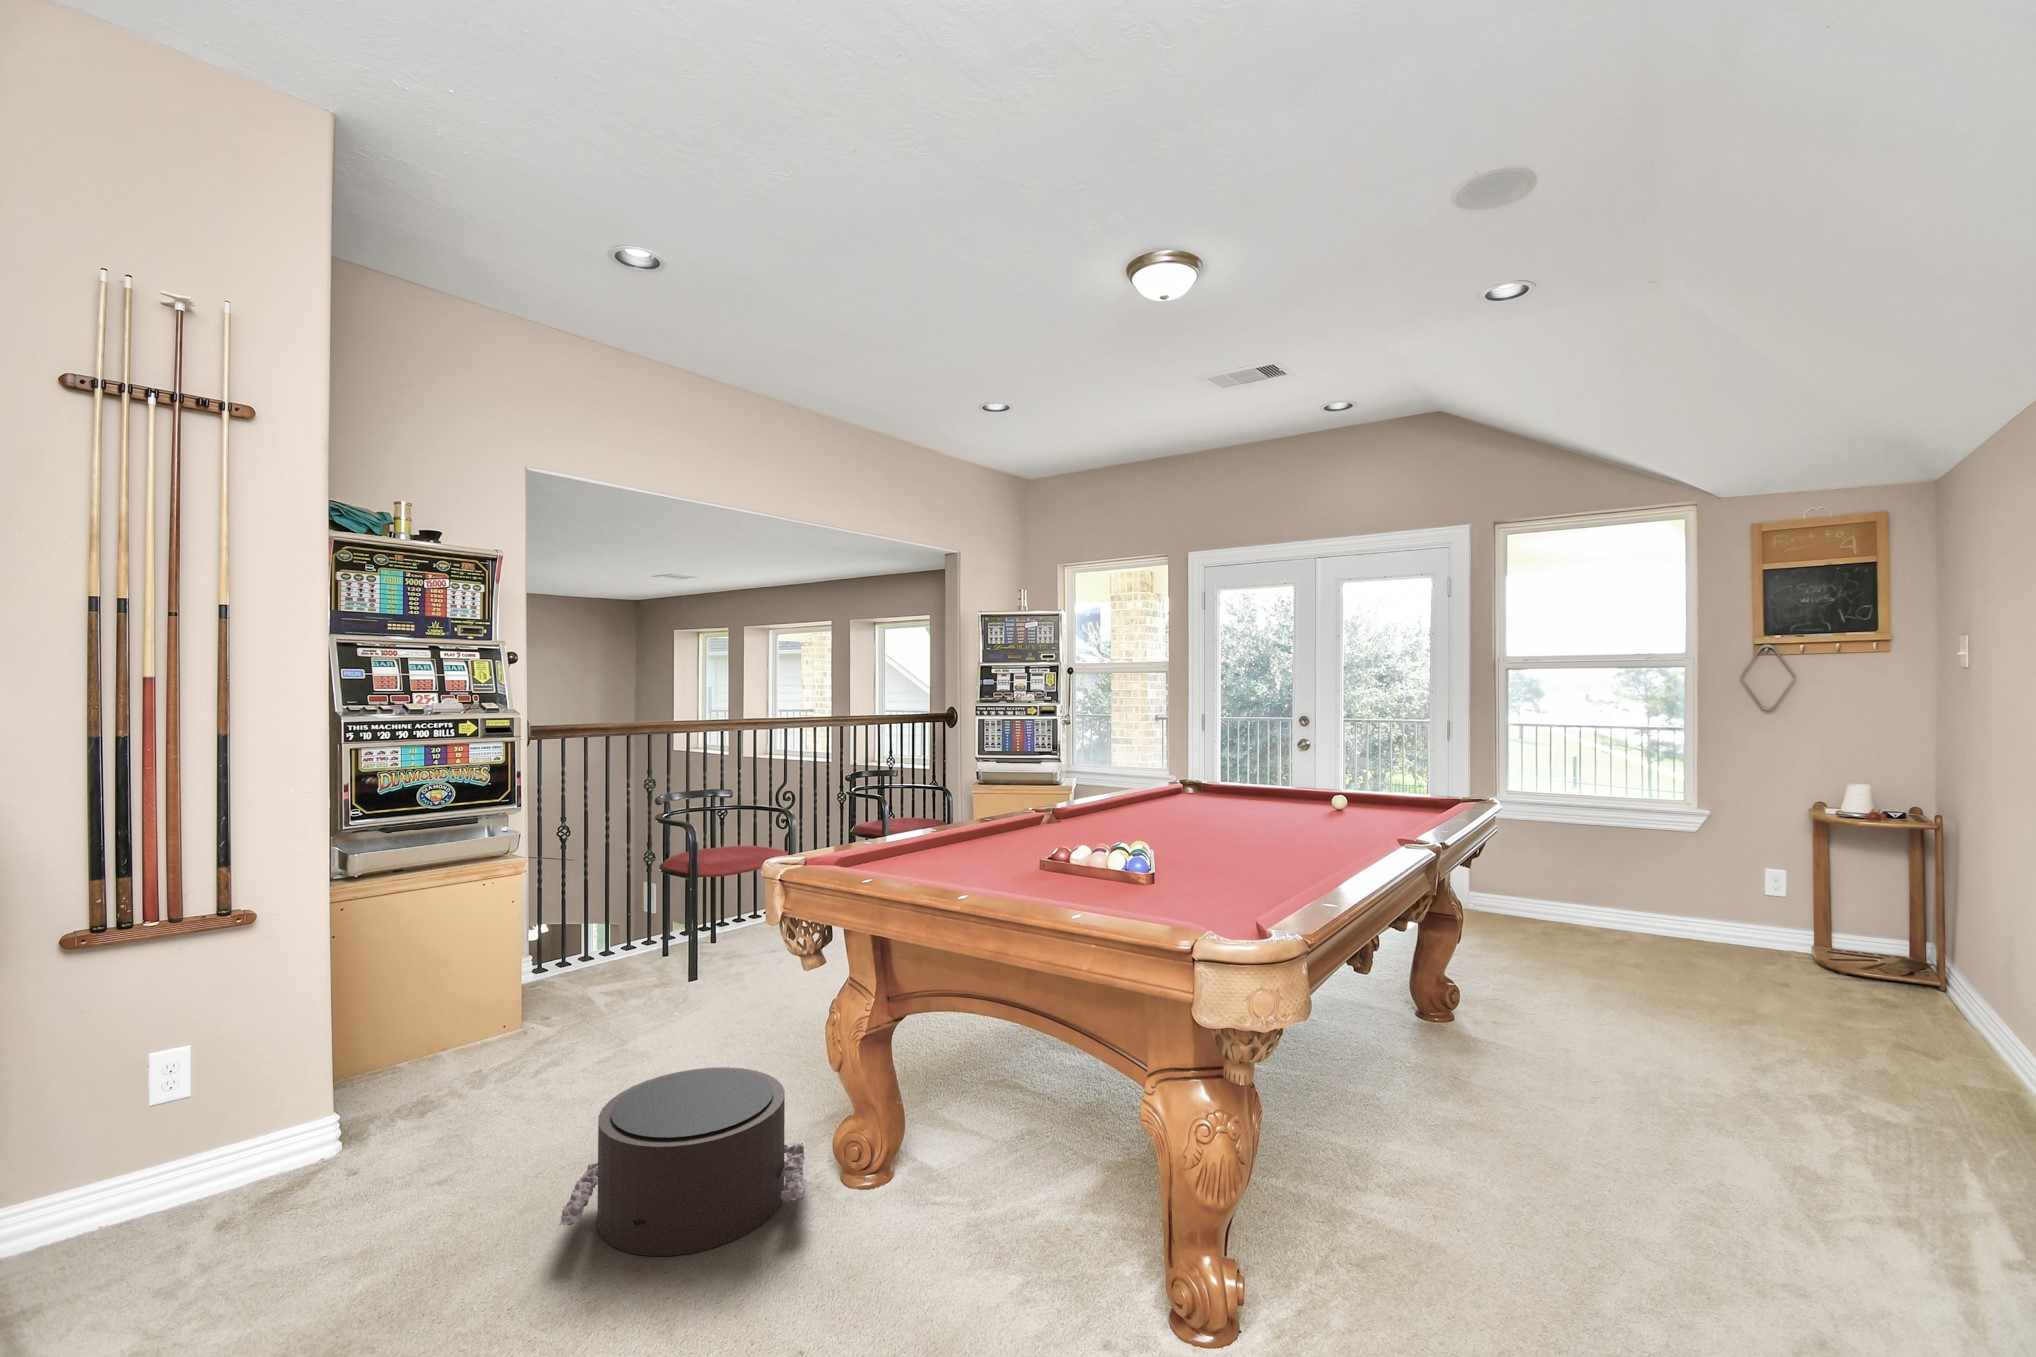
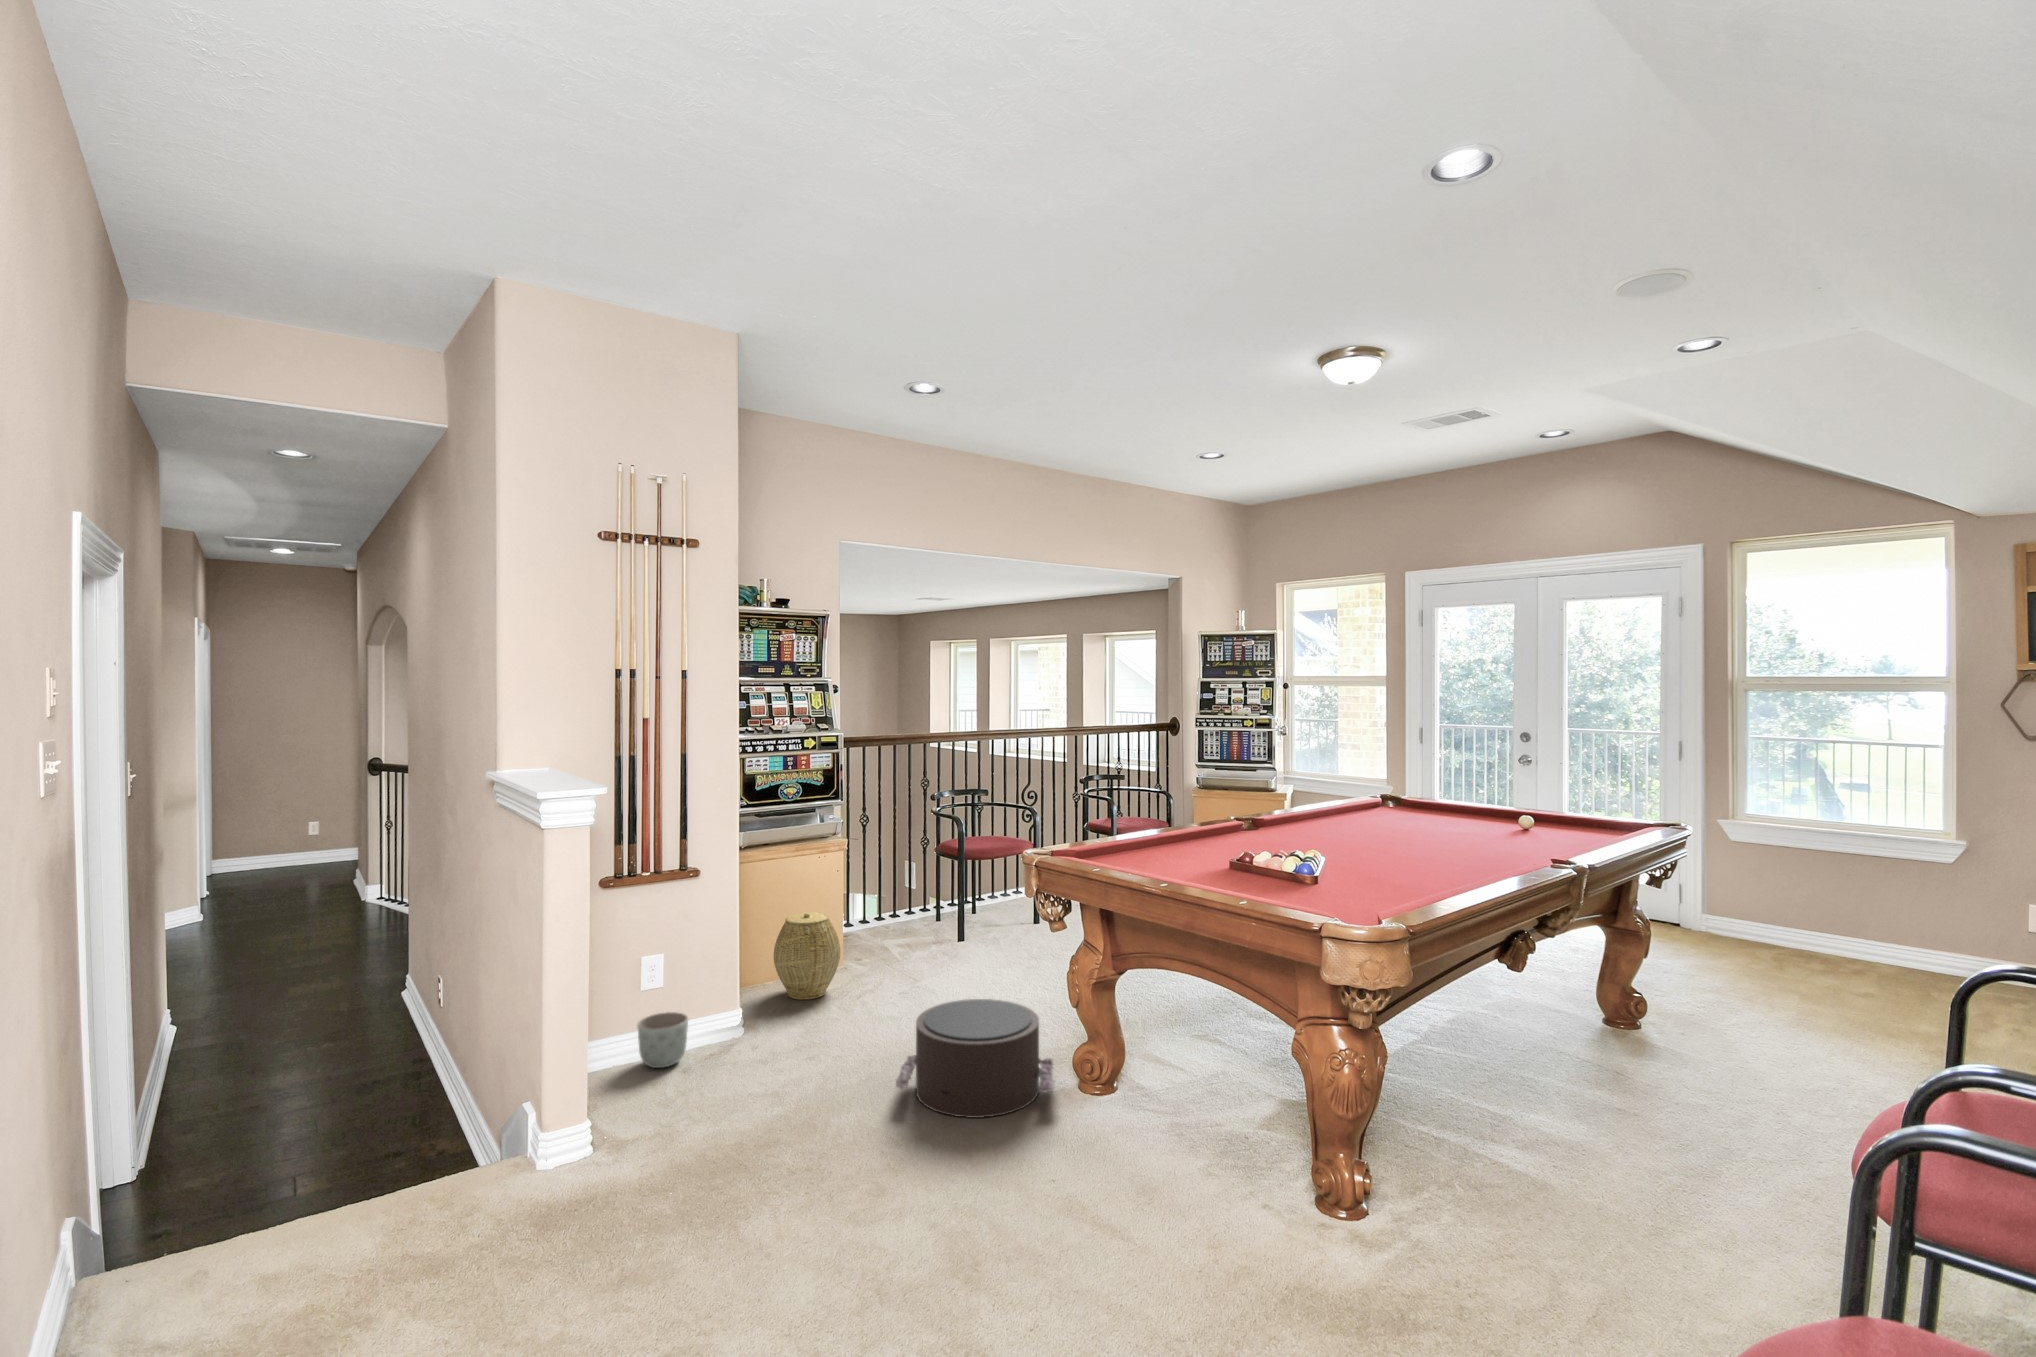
woven basket: none [404,959,510,1084] -> present [774,912,840,1000]
planter: none [122,1137,224,1233] -> present [638,1012,688,1068]

